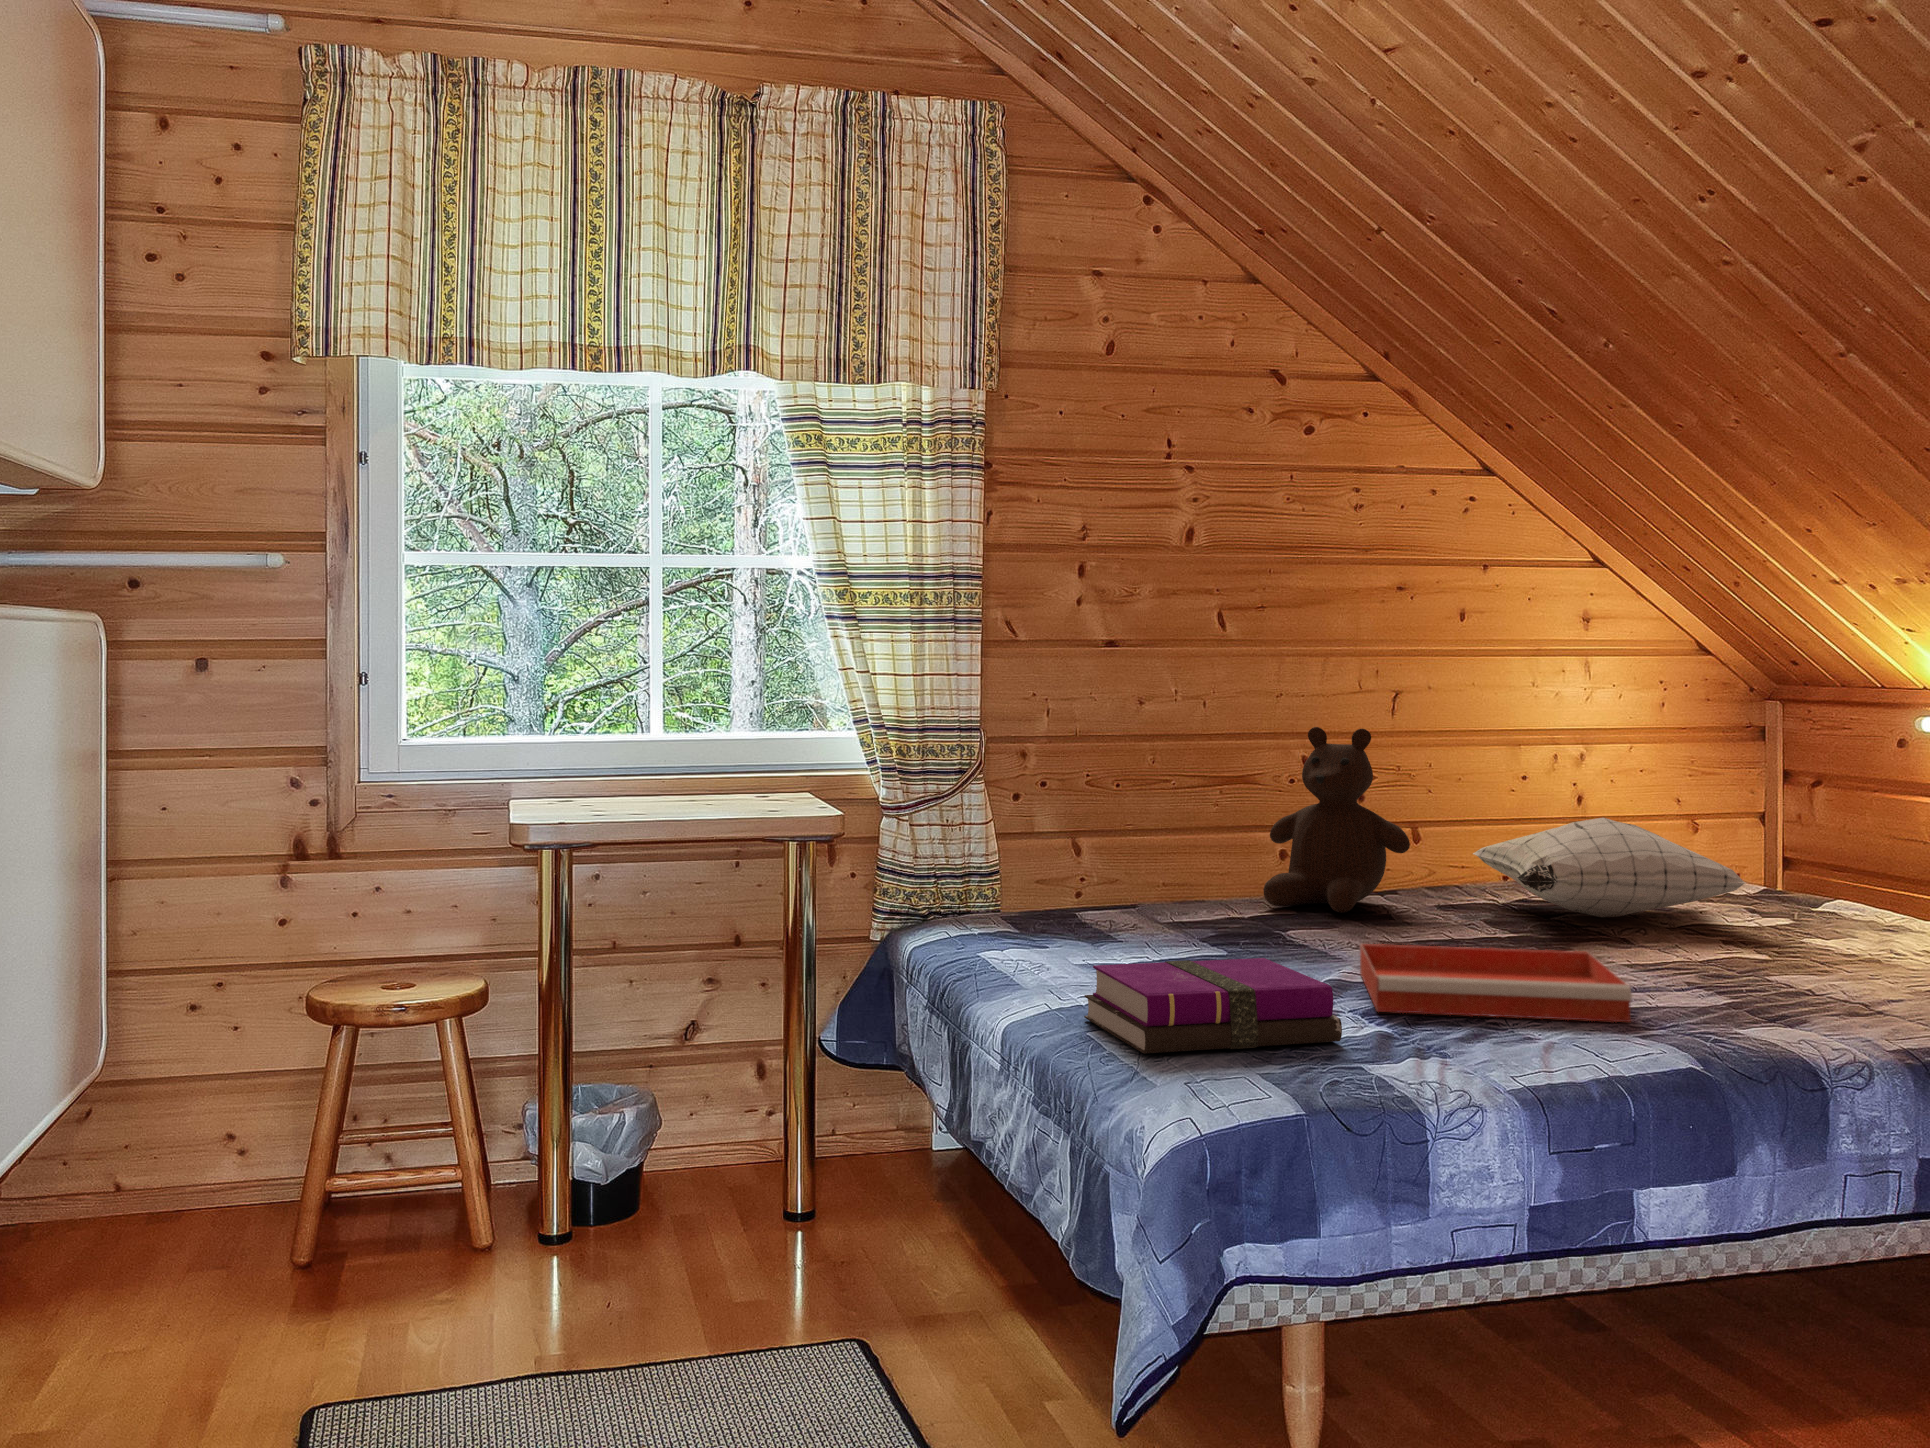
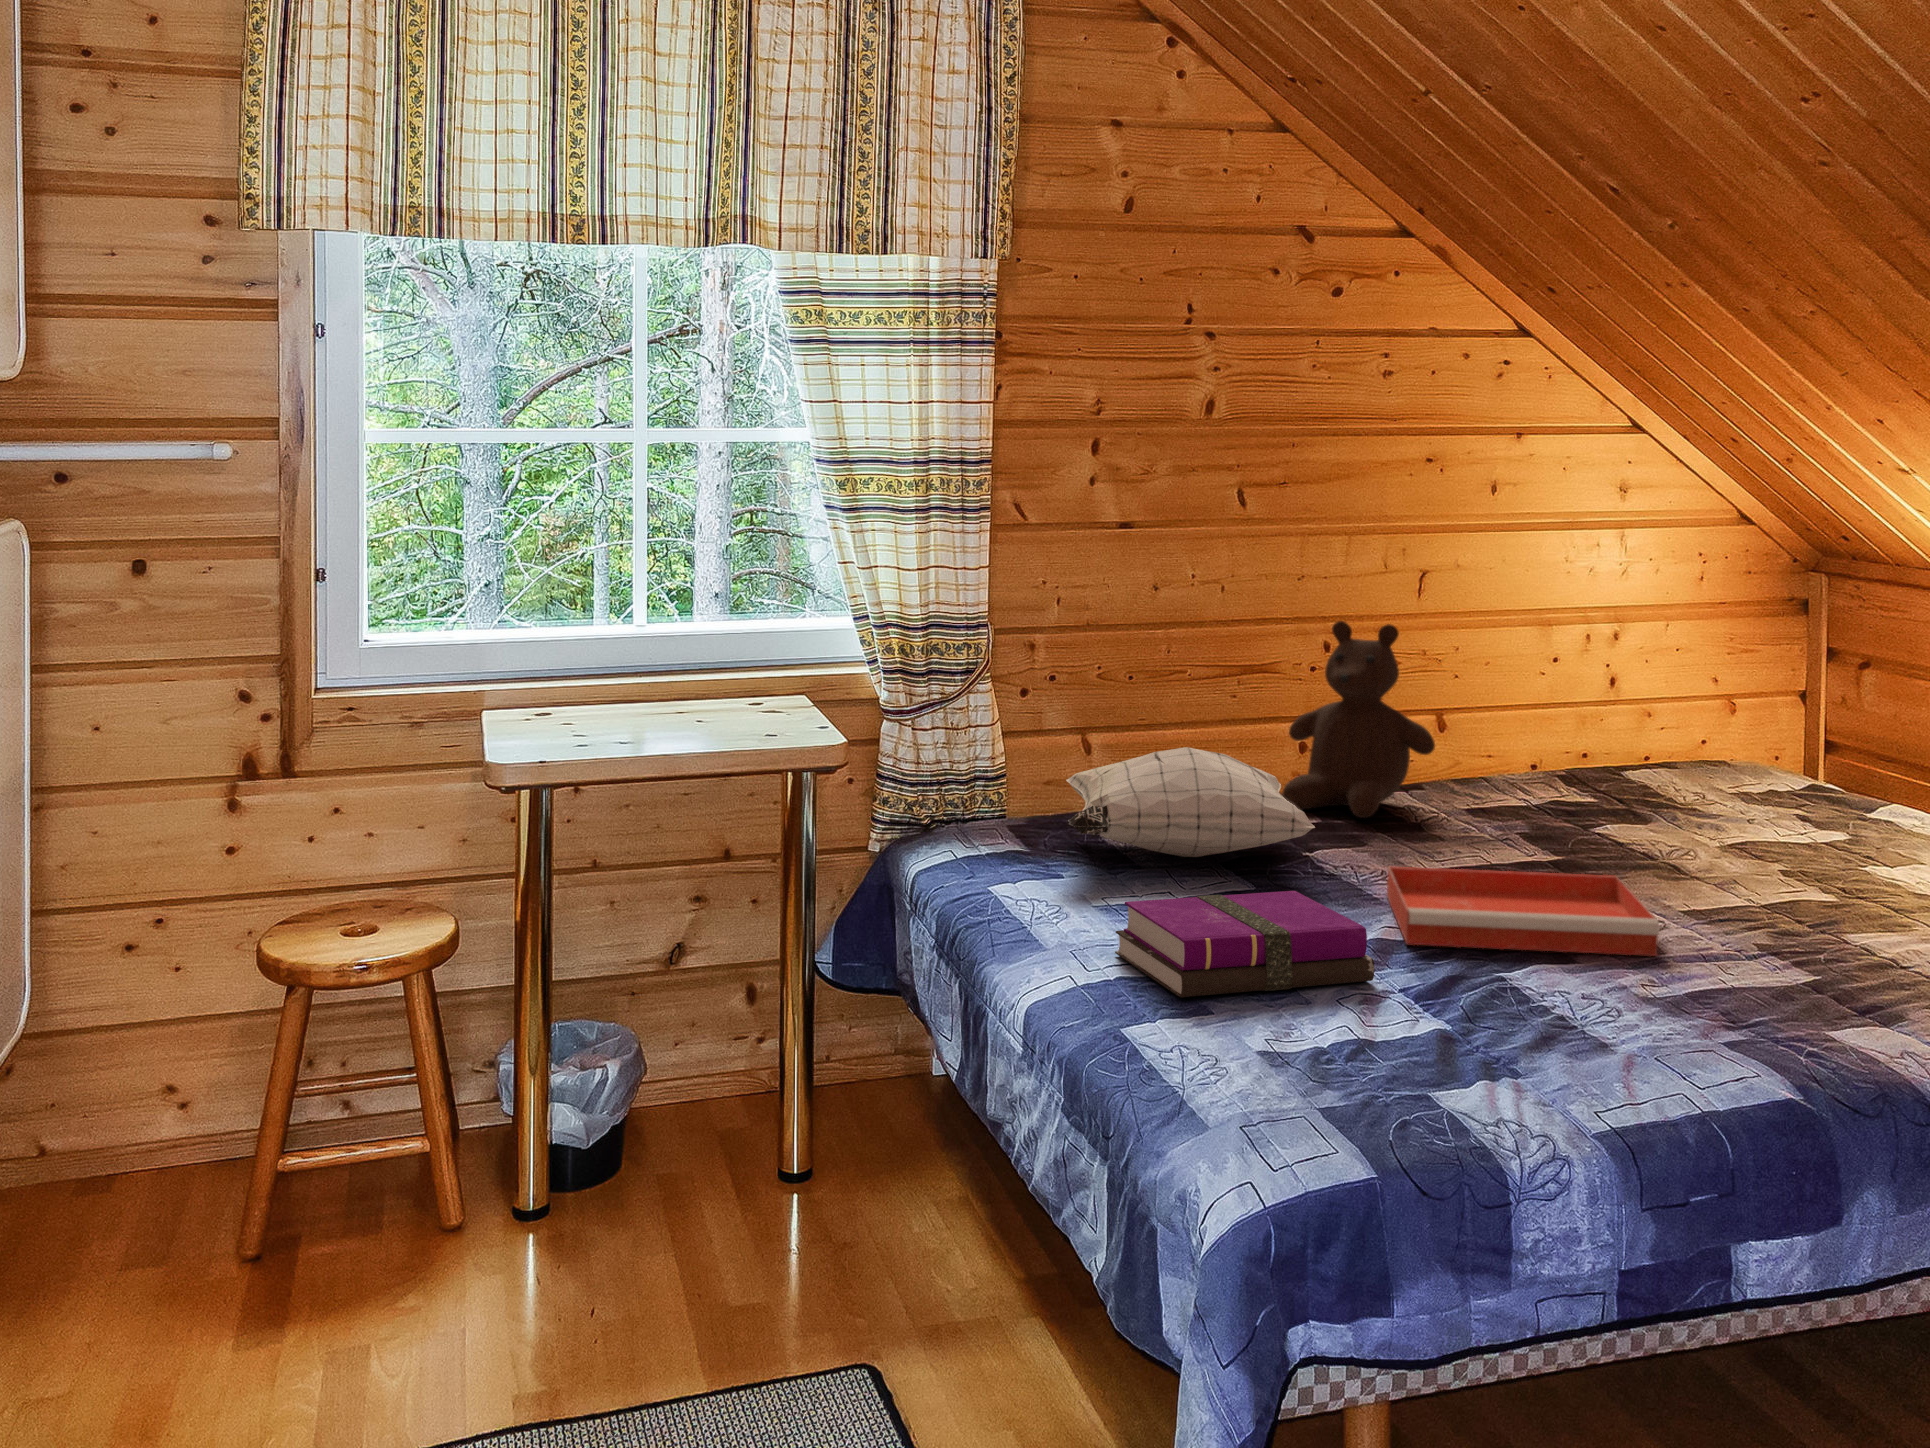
pillow: present [1473,818,1746,917] -> present [1066,747,1315,857]

